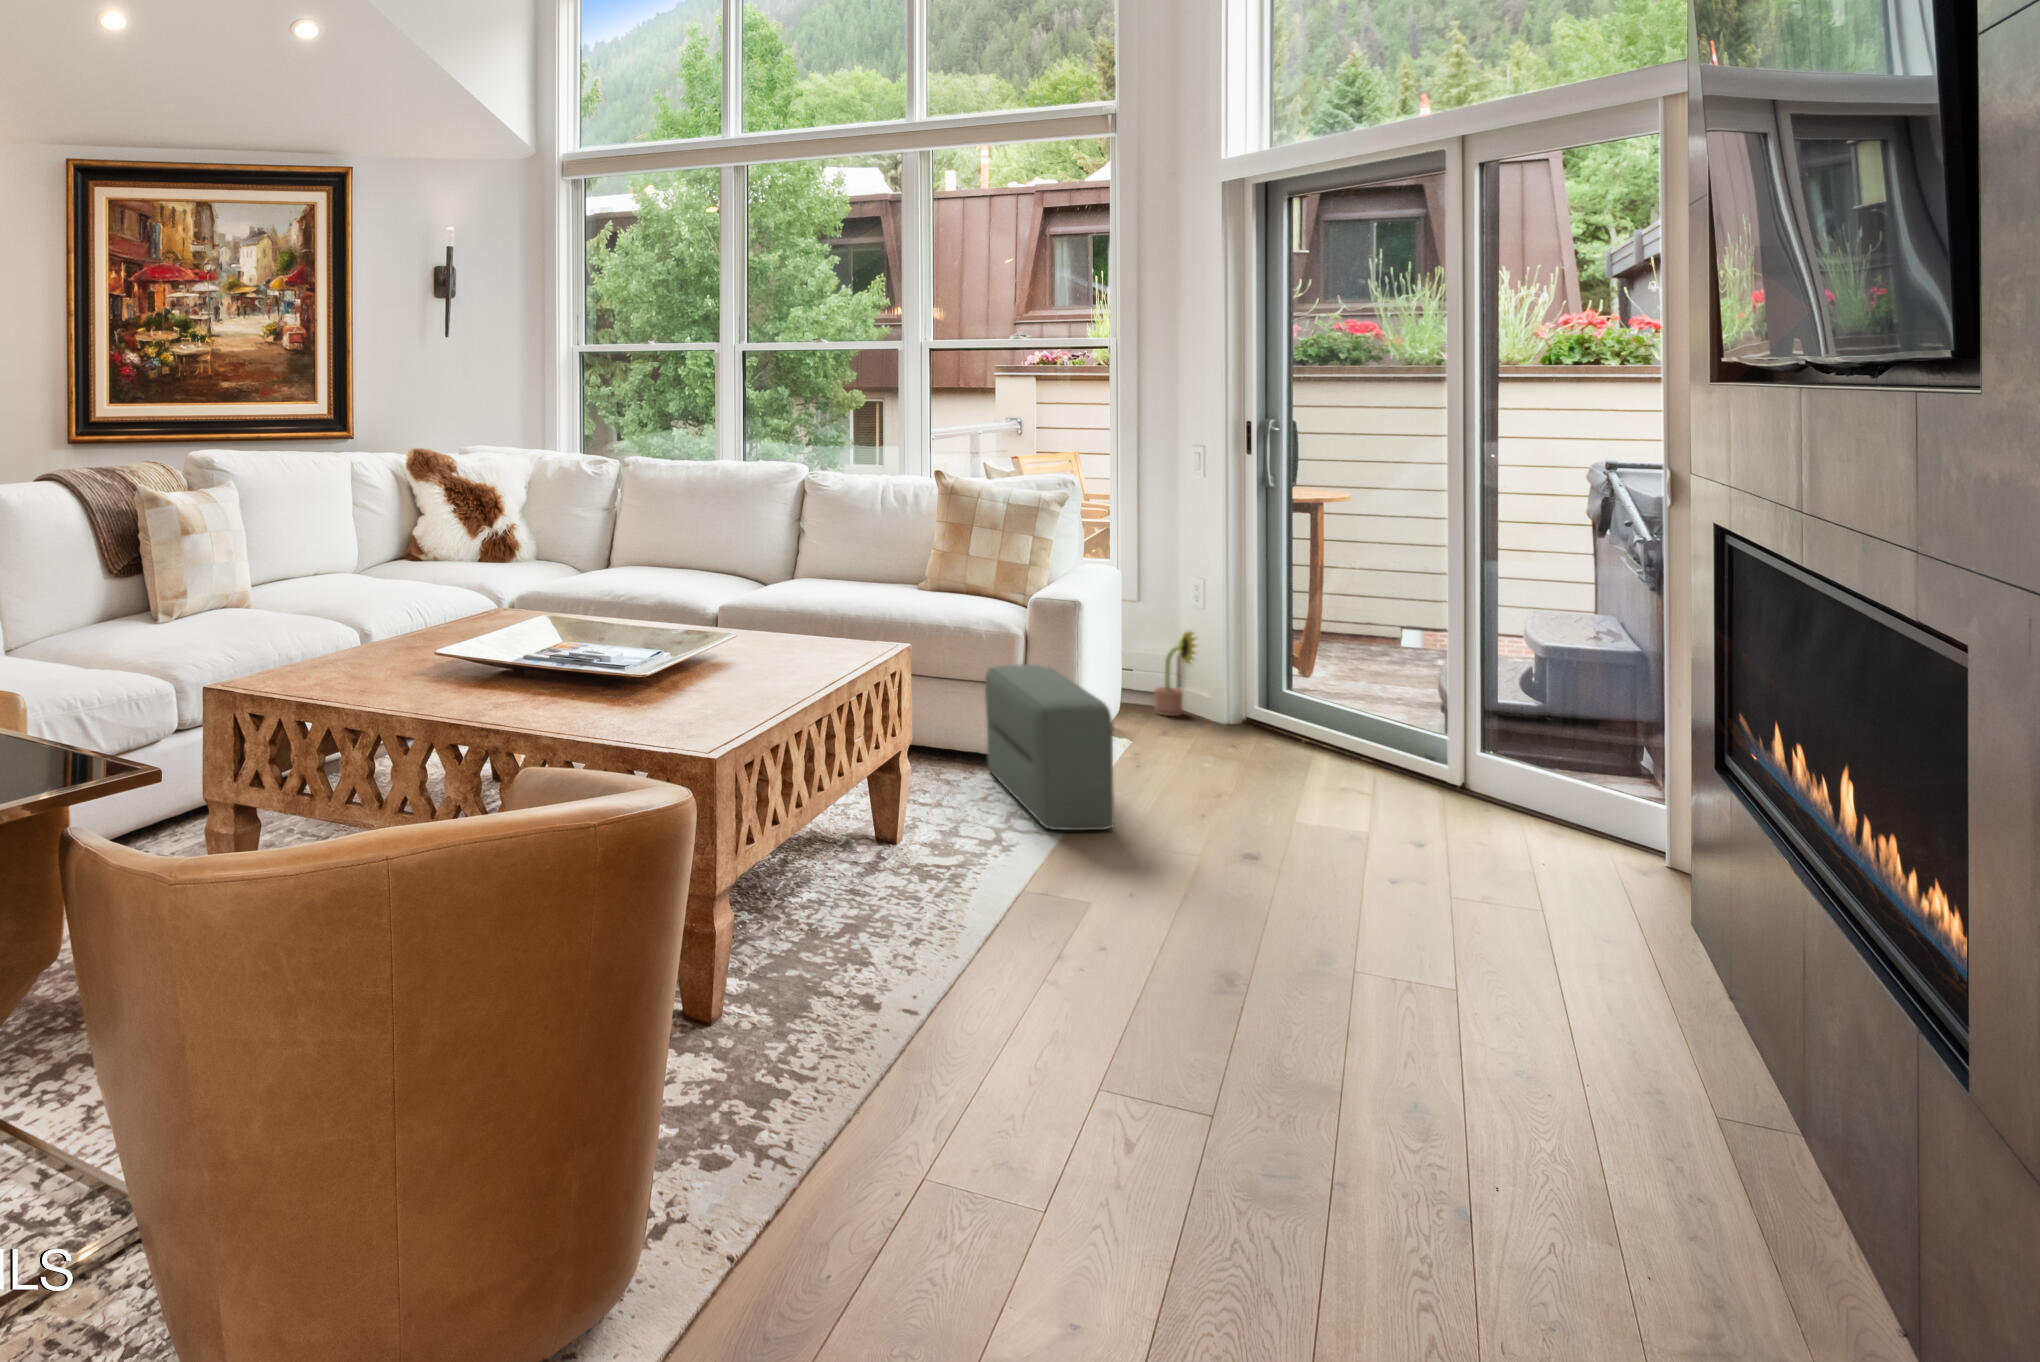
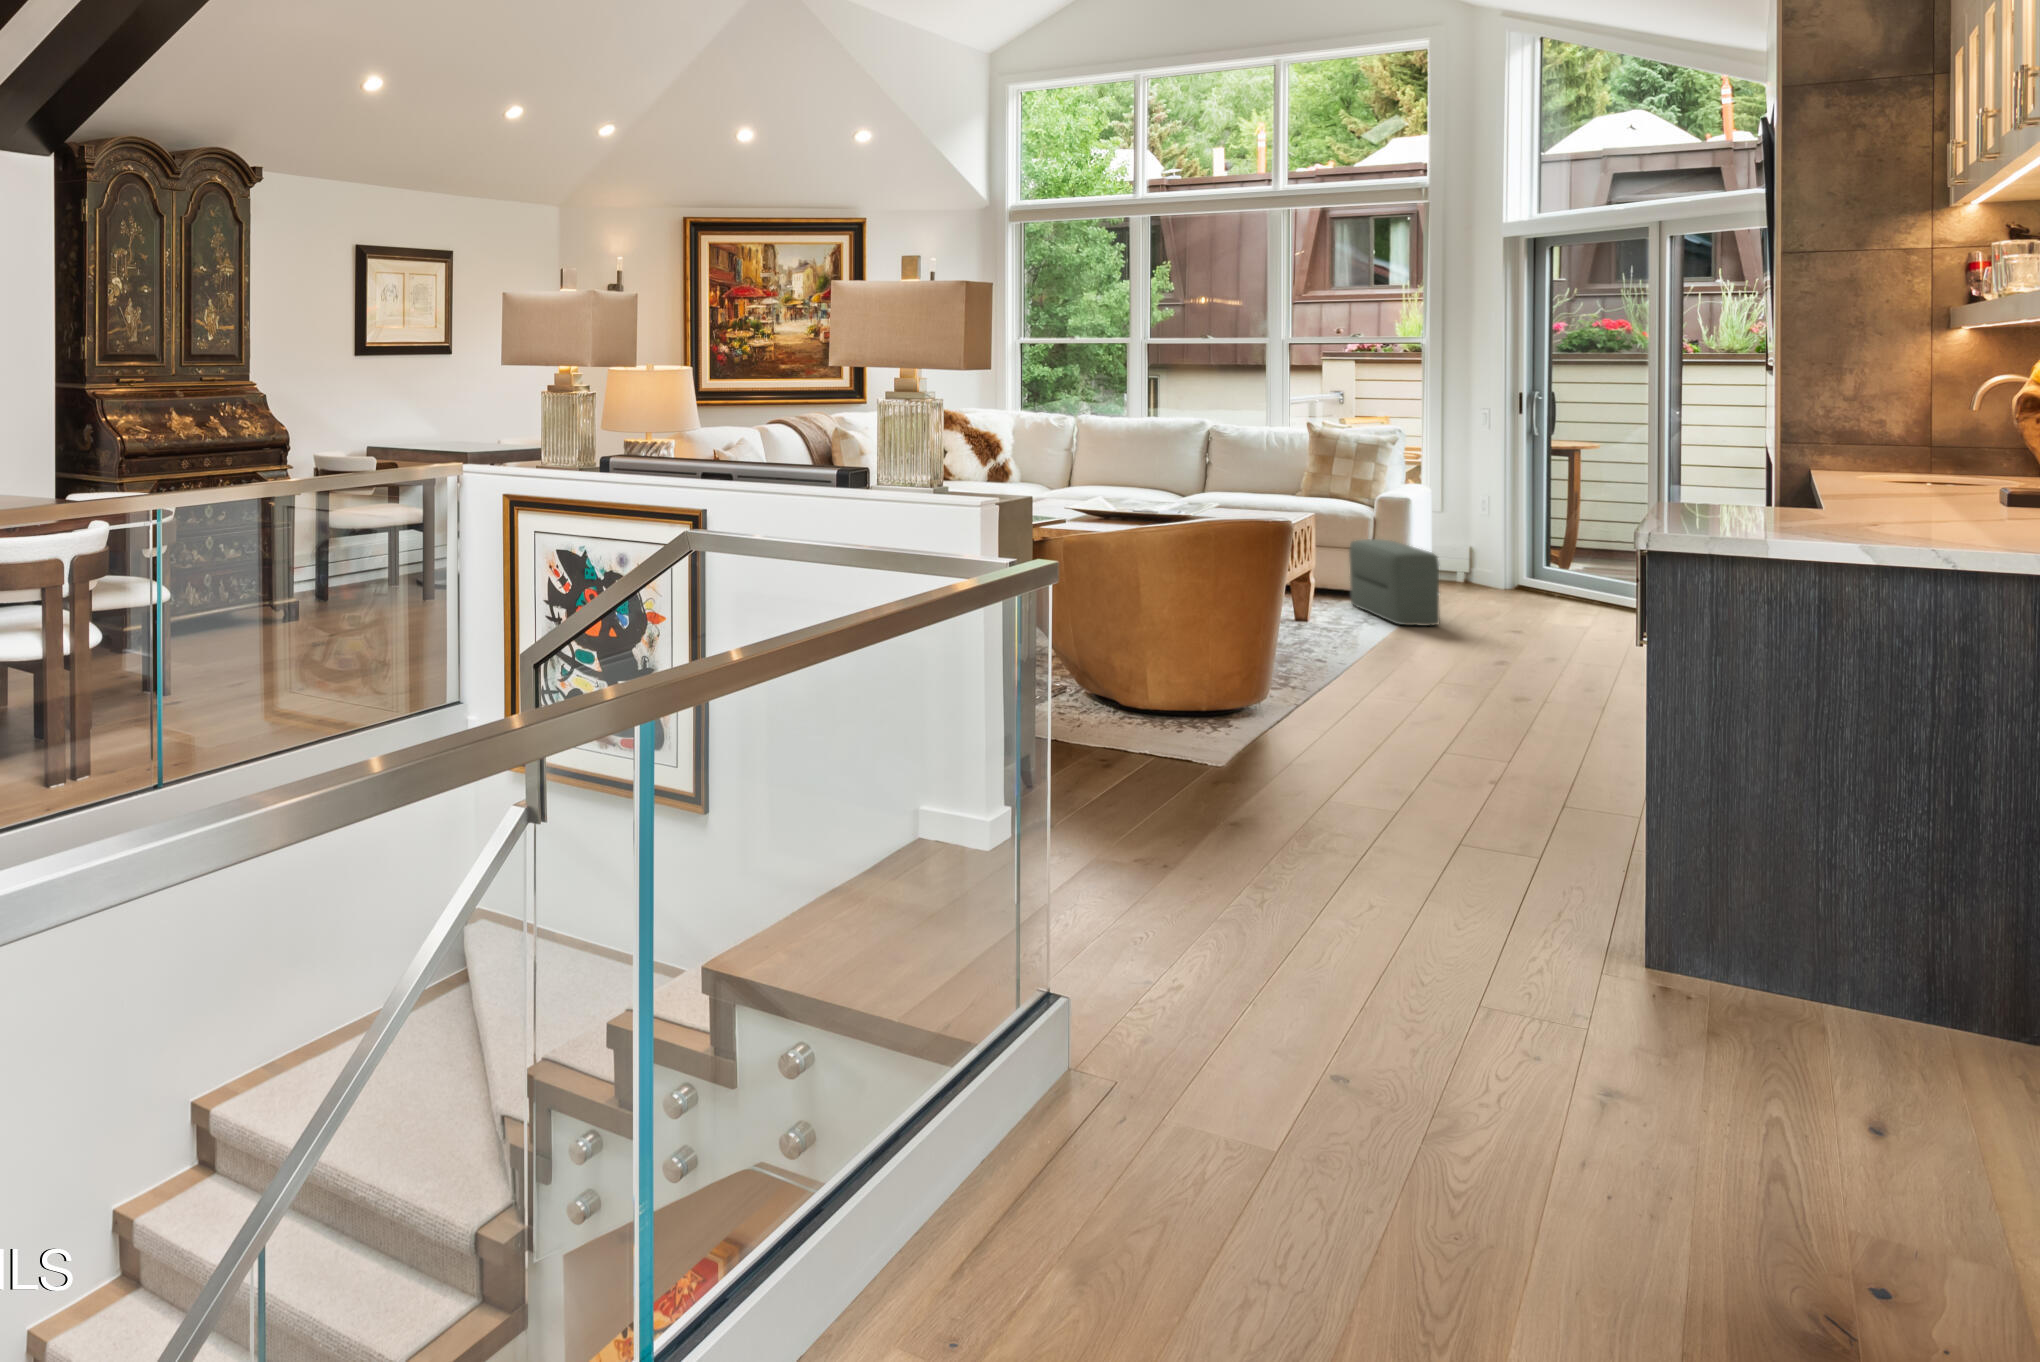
decorative plant: present [1154,631,1196,716] -> none [1454,528,1486,585]

